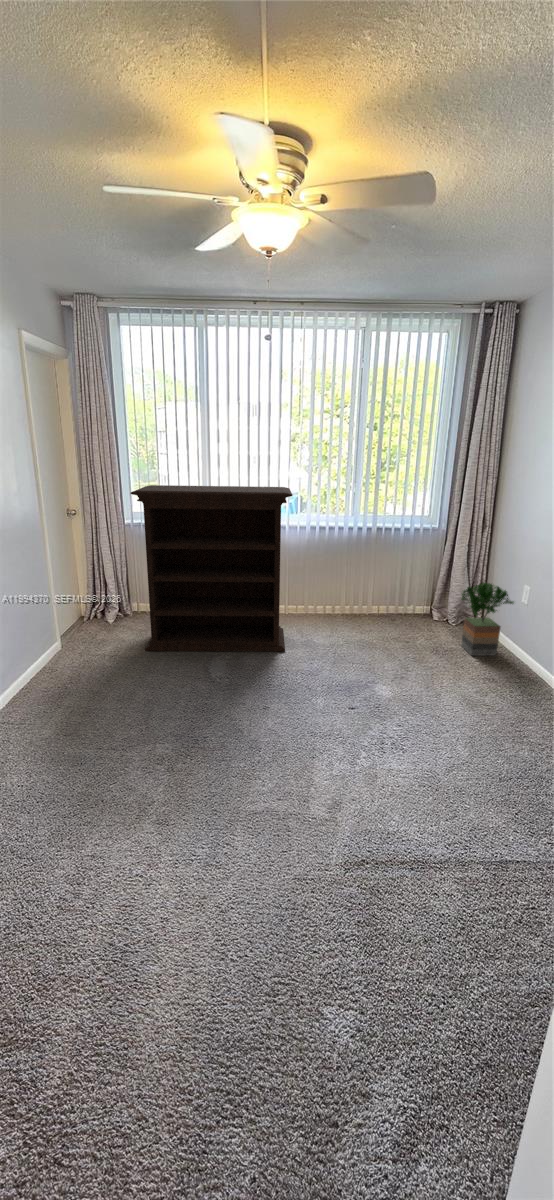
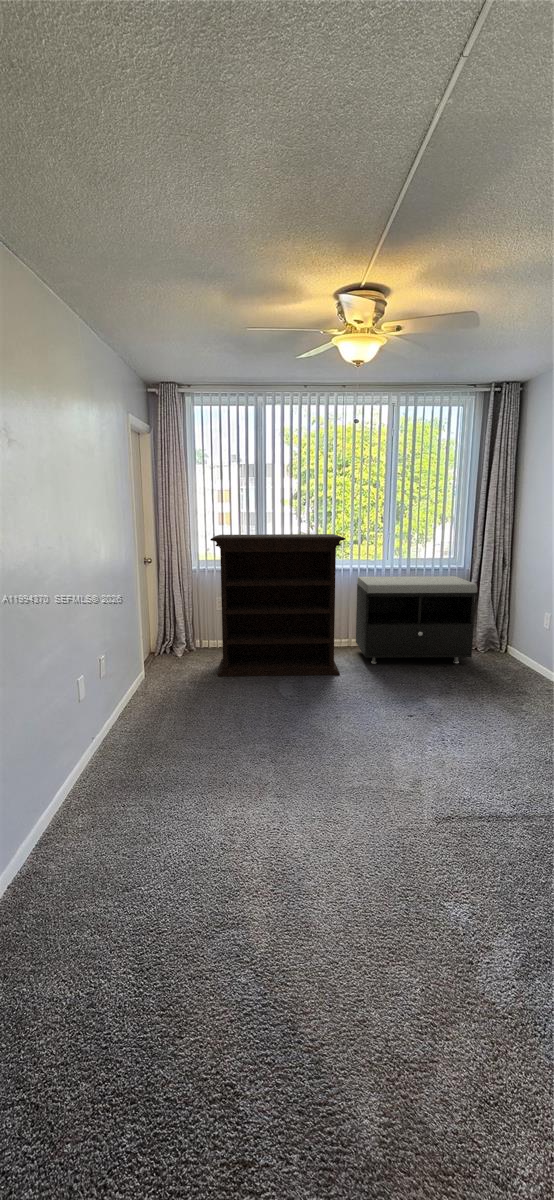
storage bench: none [313,536,448,639] -> present [356,576,477,664]
potted tree: present [461,583,514,656] -> none [489,610,540,675]

